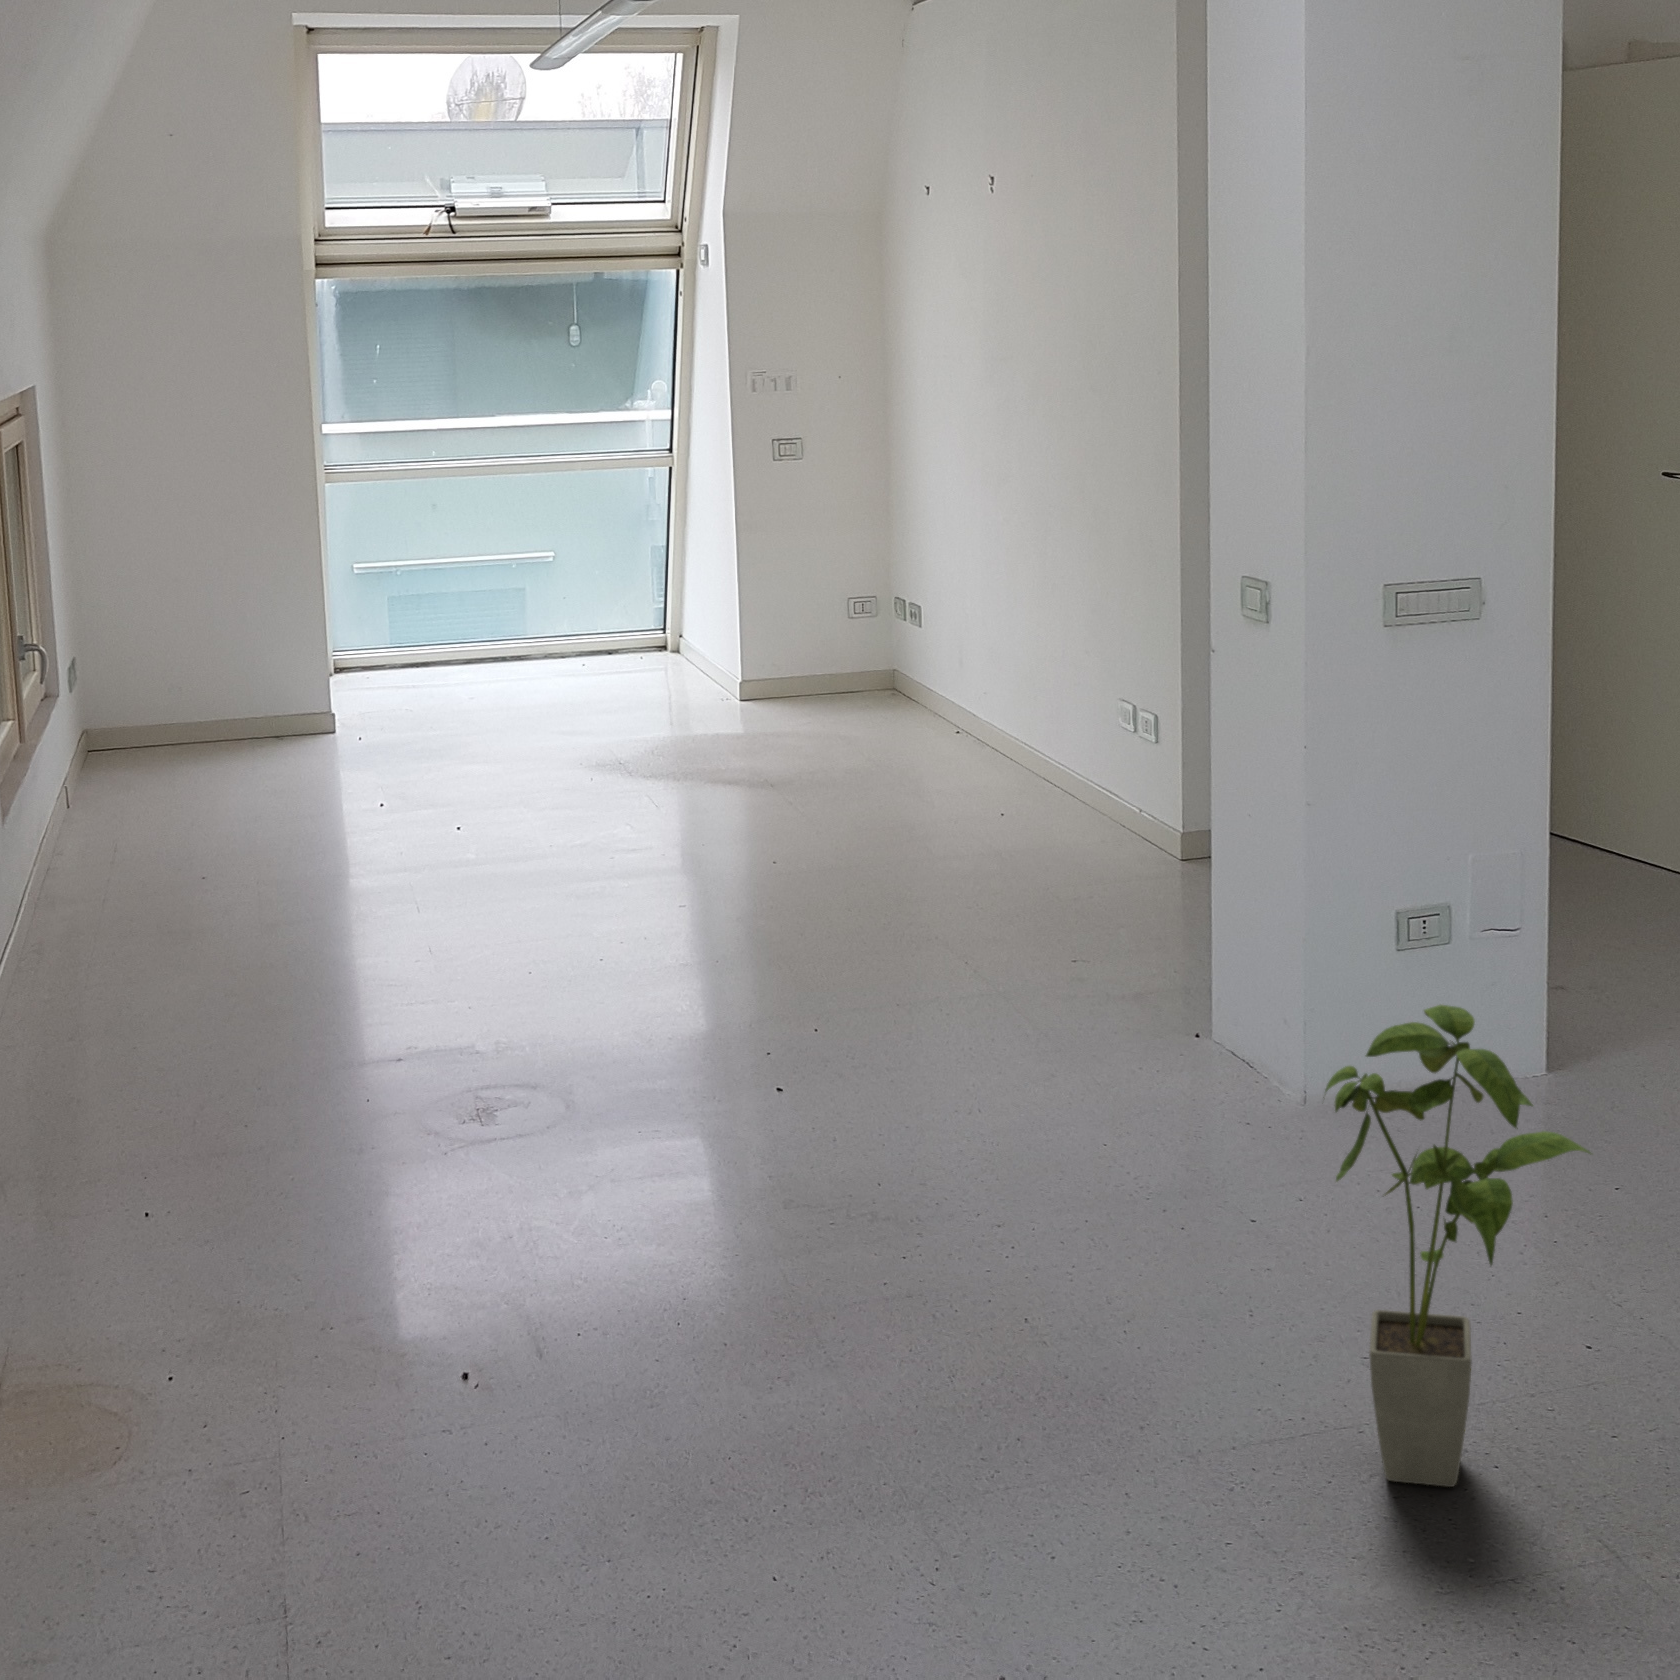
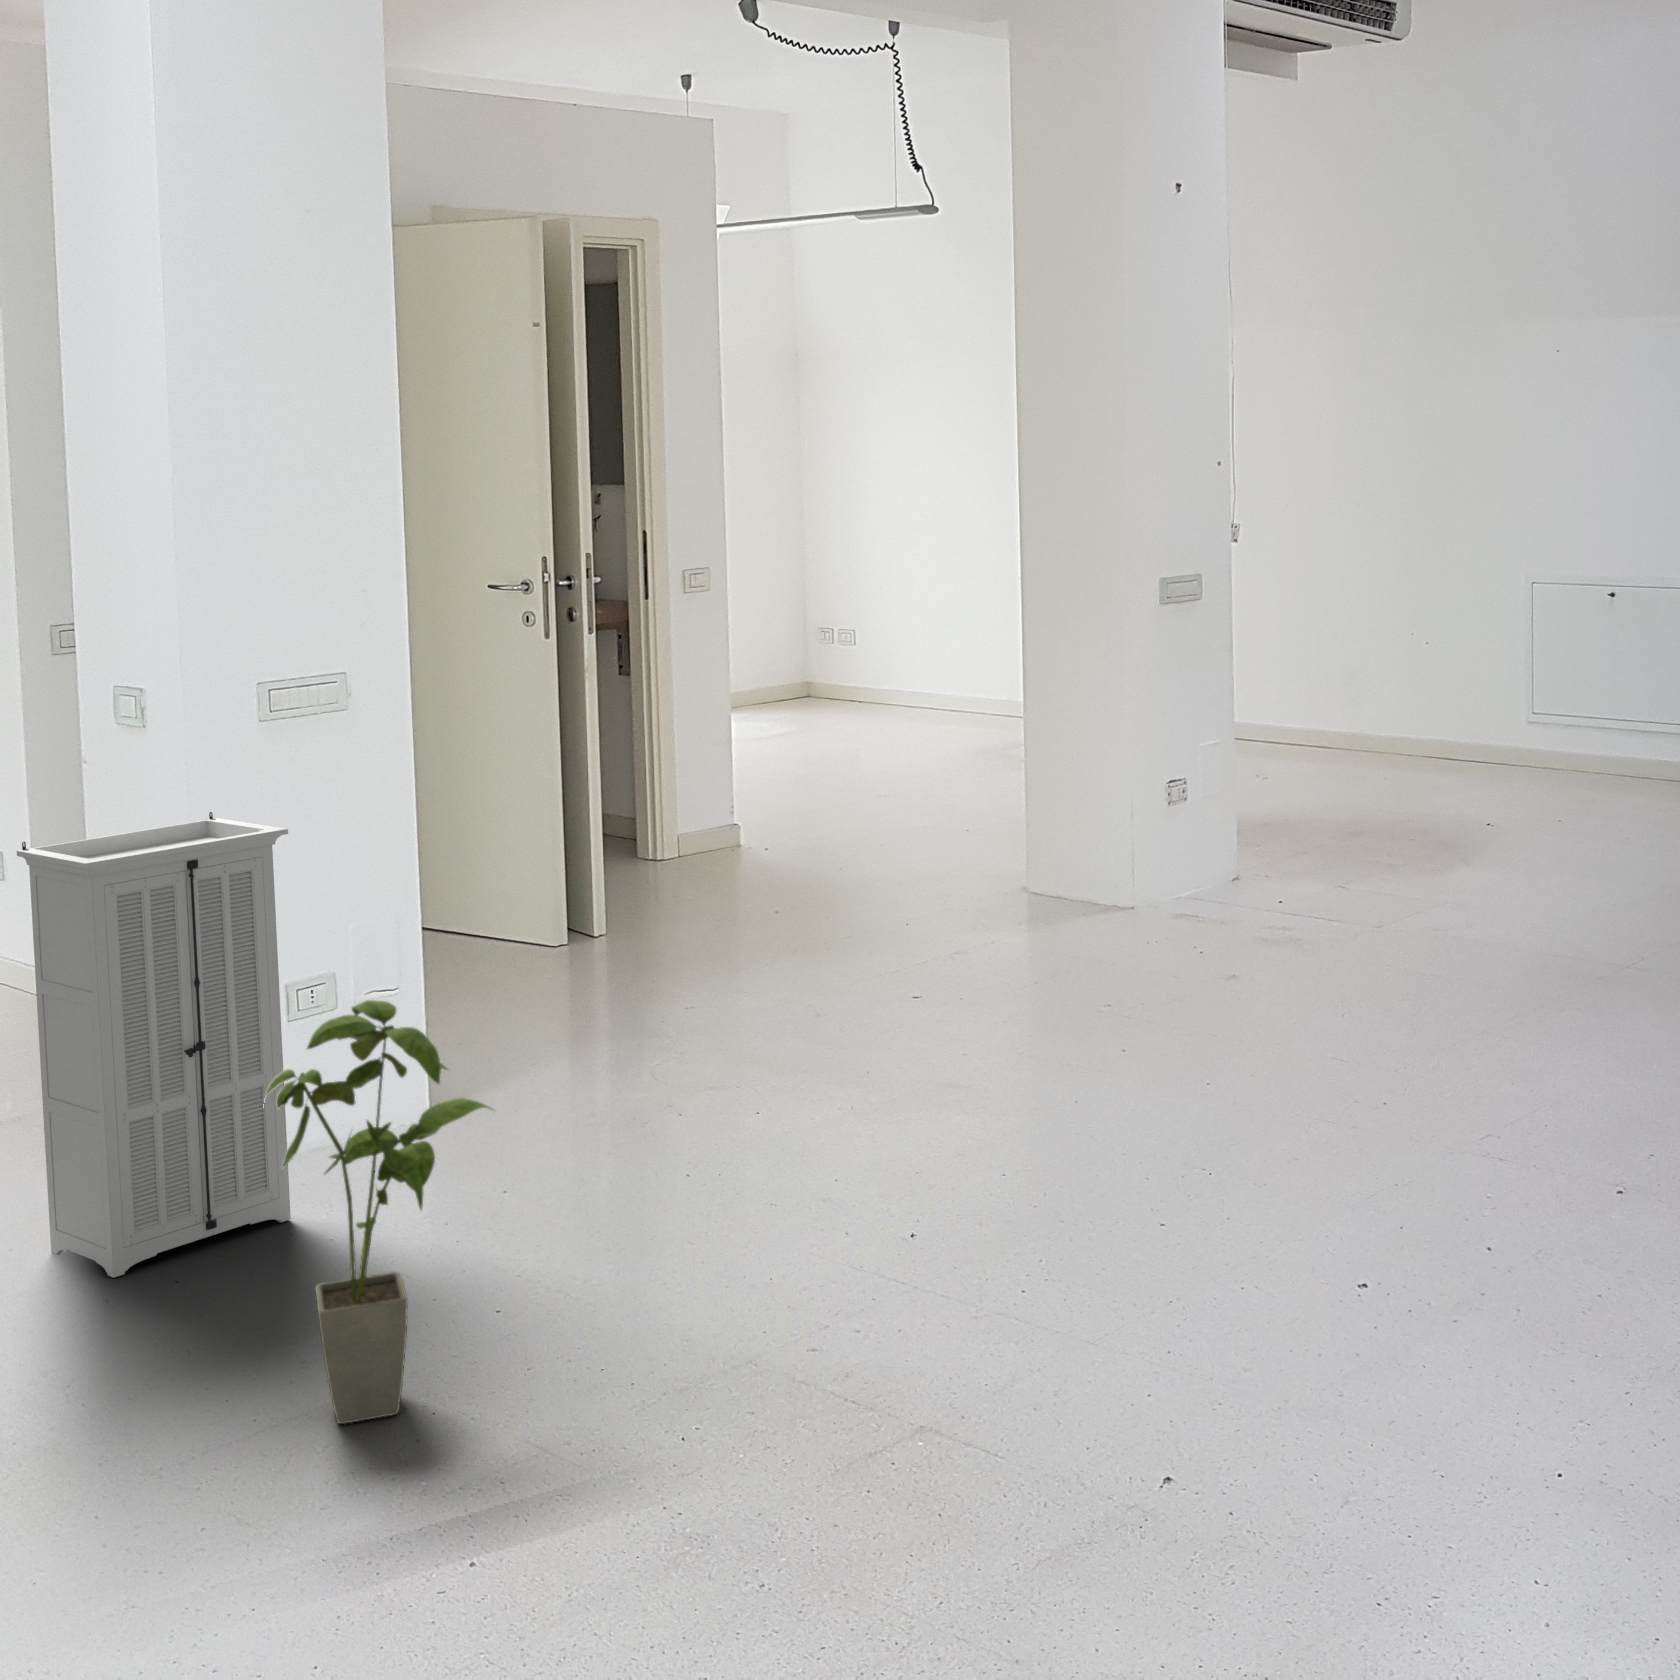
storage cabinet: none [1121,730,1394,1214] -> present [17,812,291,1278]

